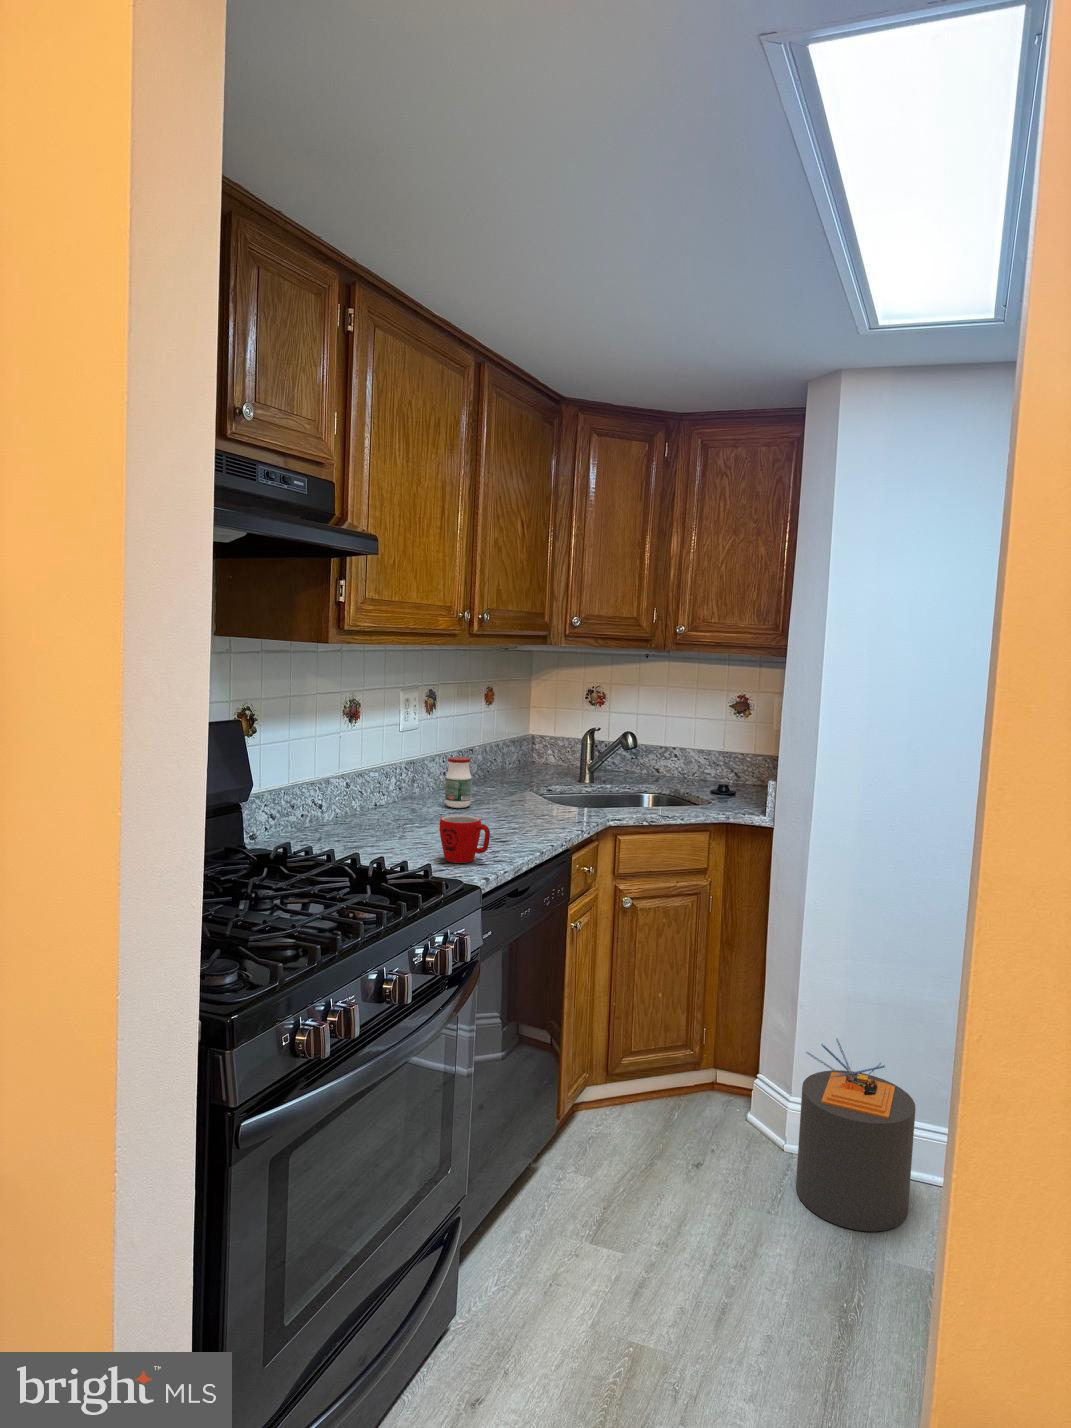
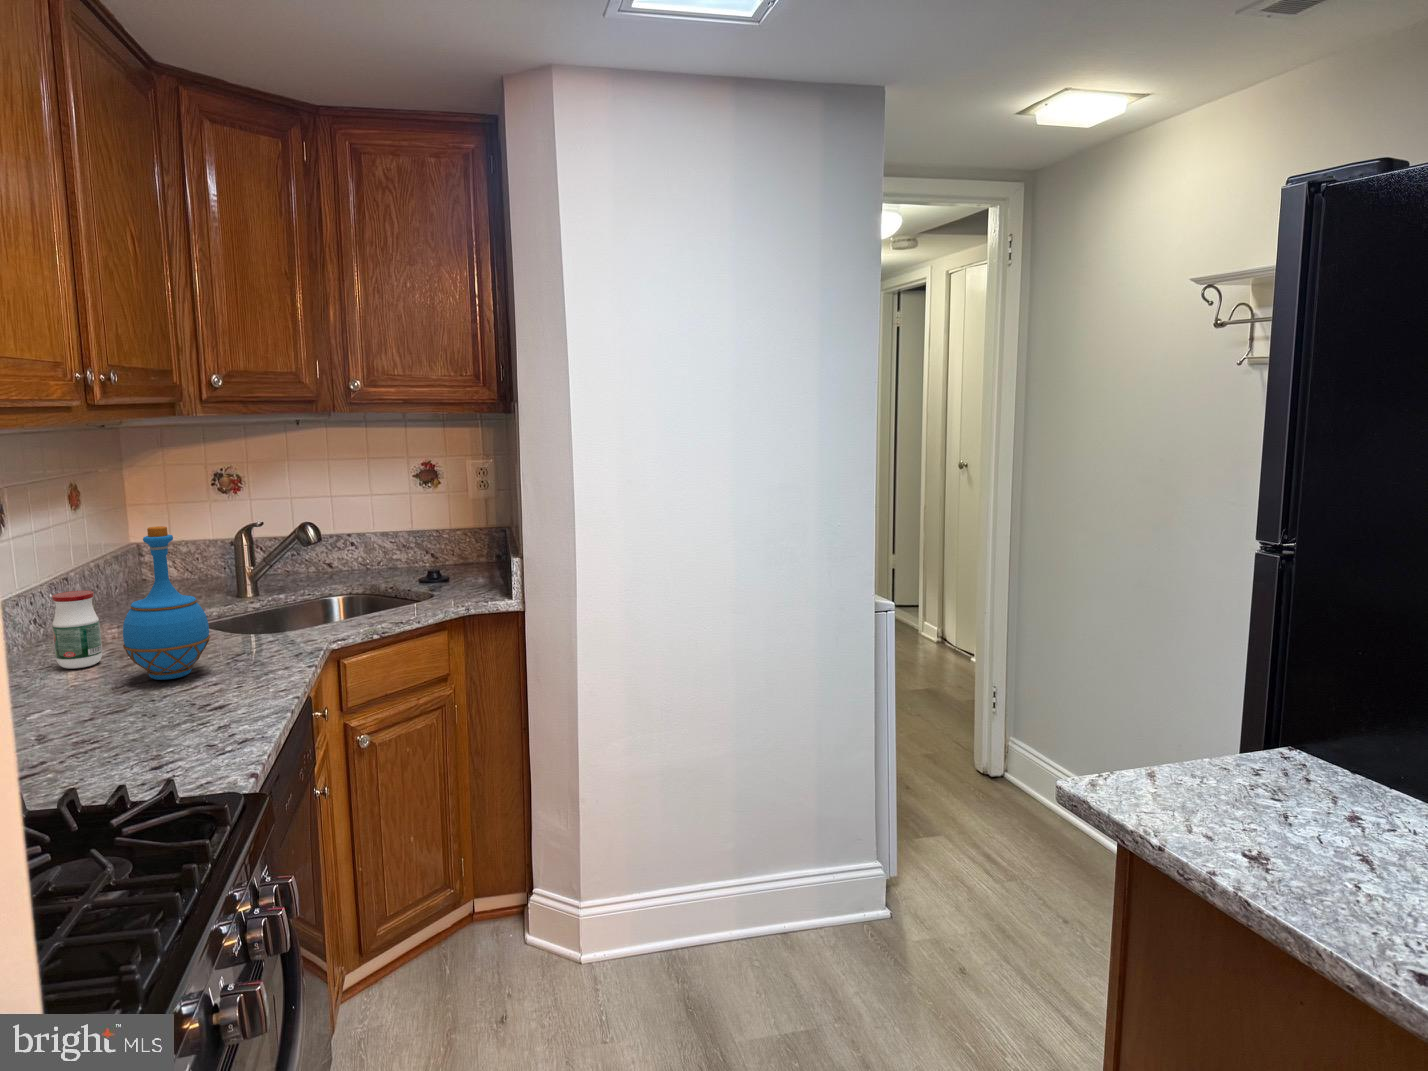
bottle: none [472,718,525,823] -> present [123,526,210,680]
mug: present [439,815,490,863] -> none [124,680,219,756]
trash can: present [796,1039,916,1231] -> none [601,820,725,1019]

